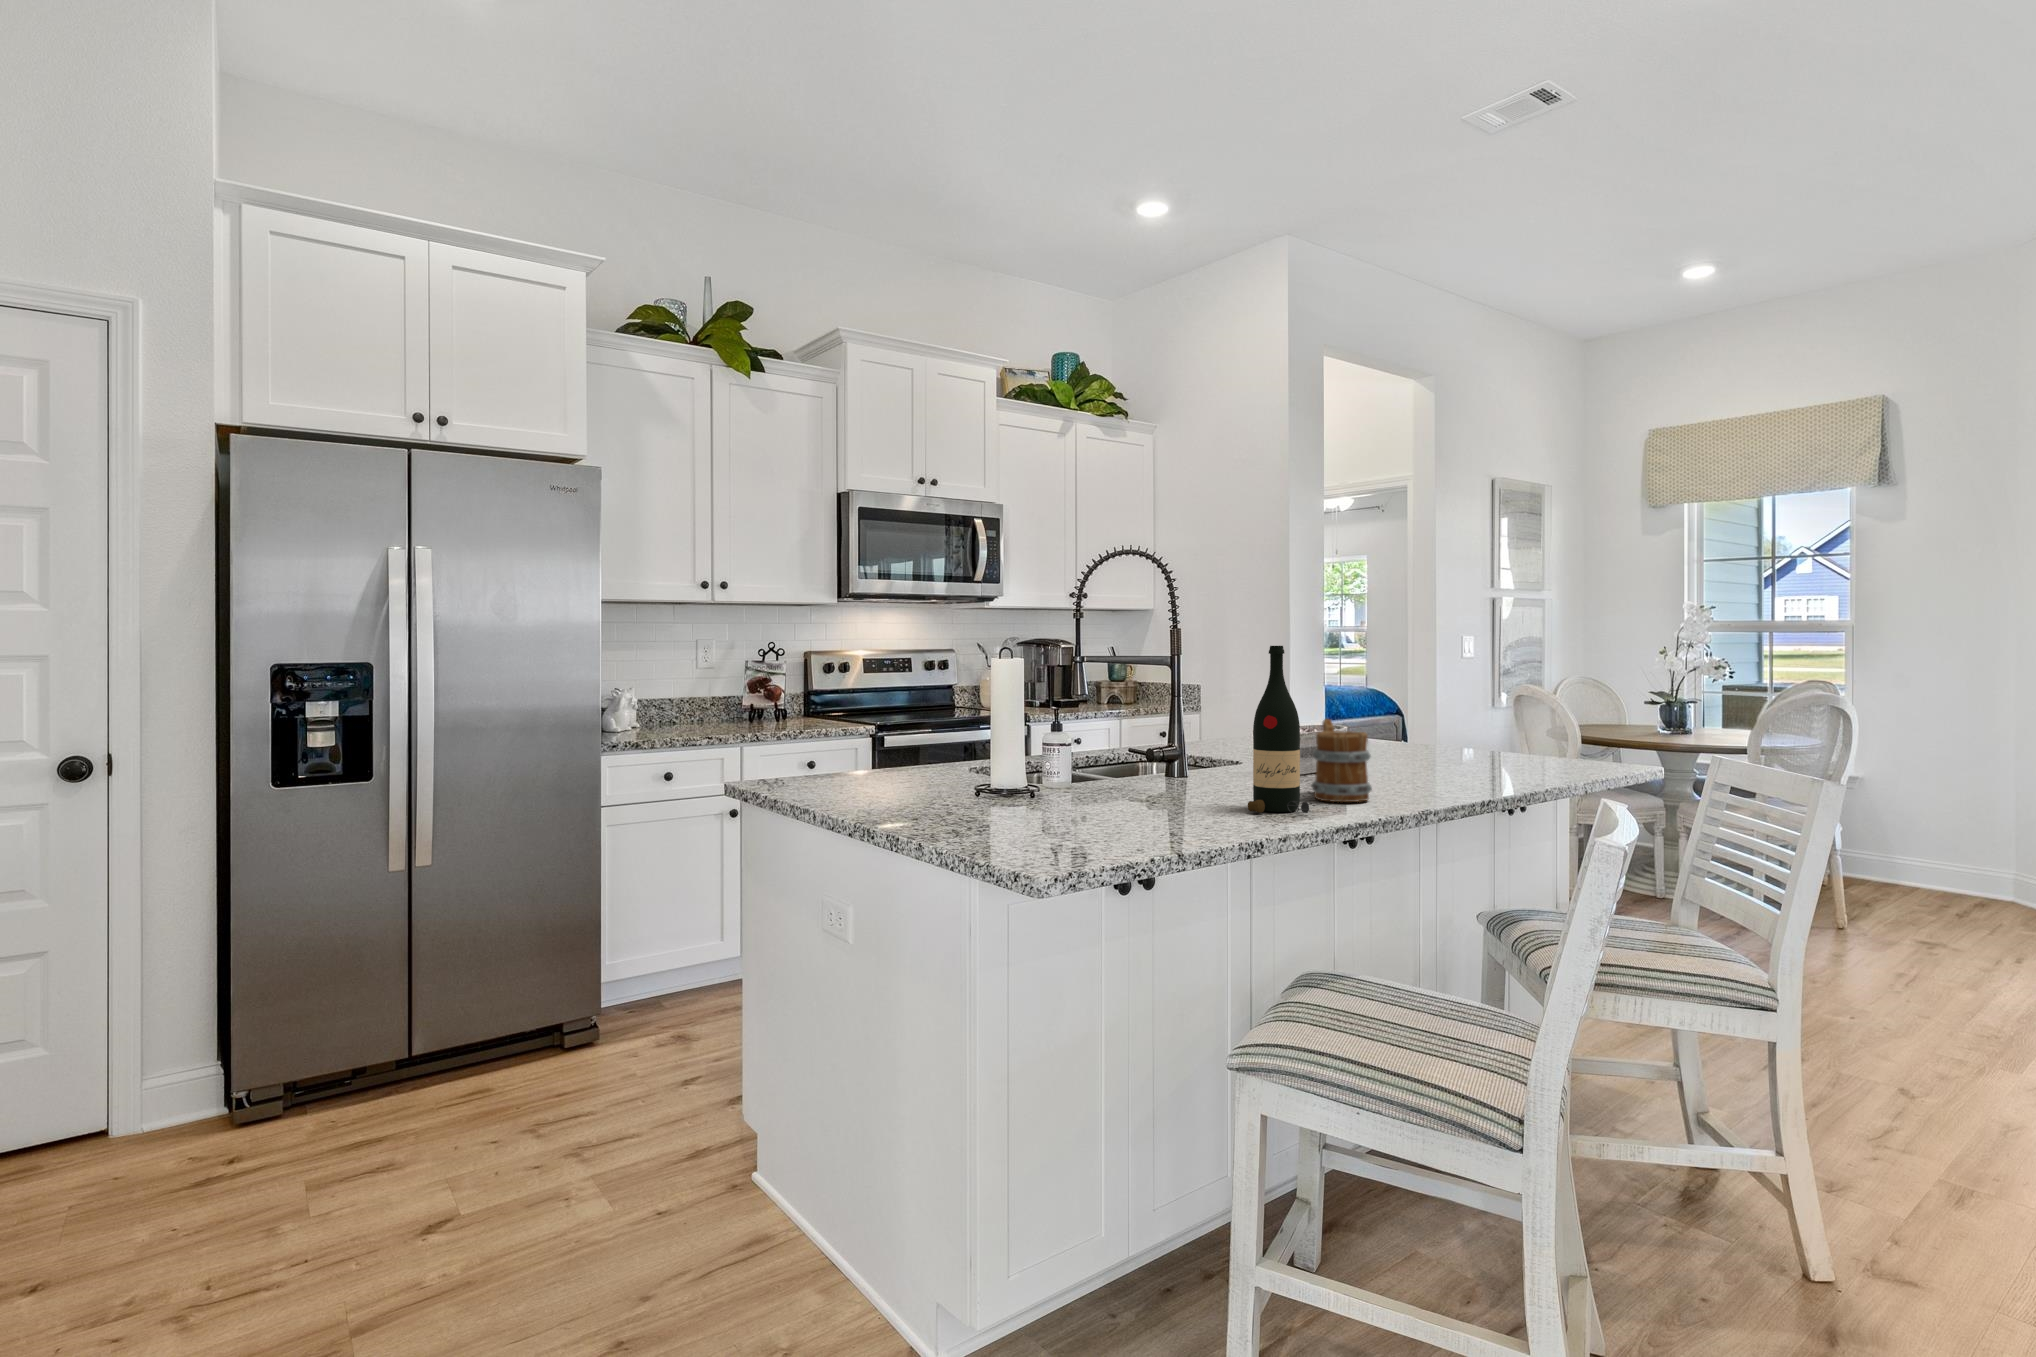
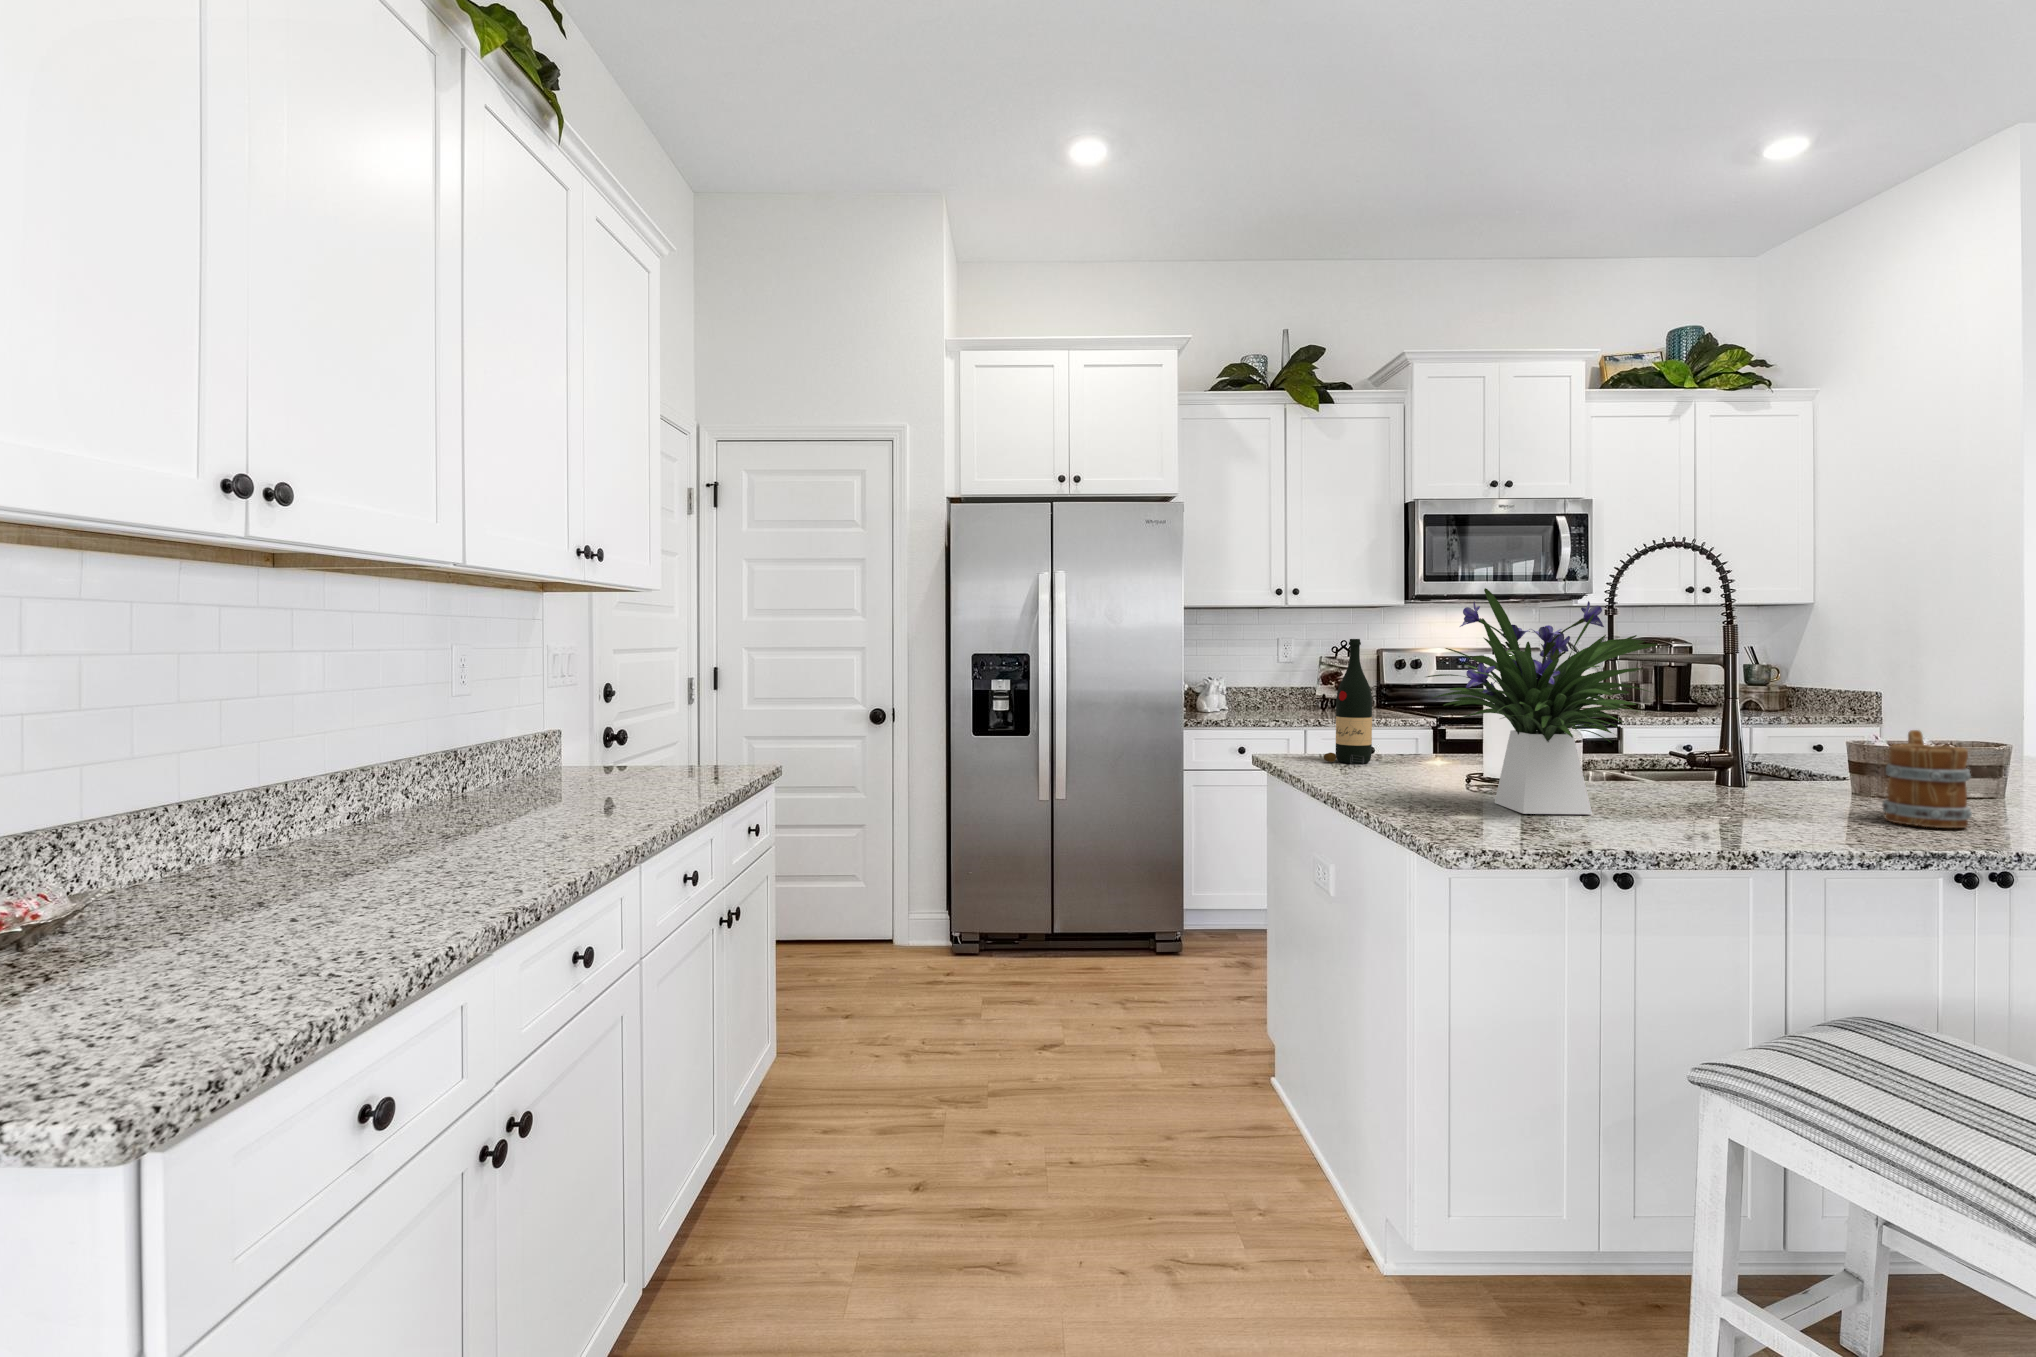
flower arrangement: none [951,587,1174,824] -> present [1427,588,1658,814]
wine bottle: present [1248,646,1309,813] -> present [1324,639,1372,765]

